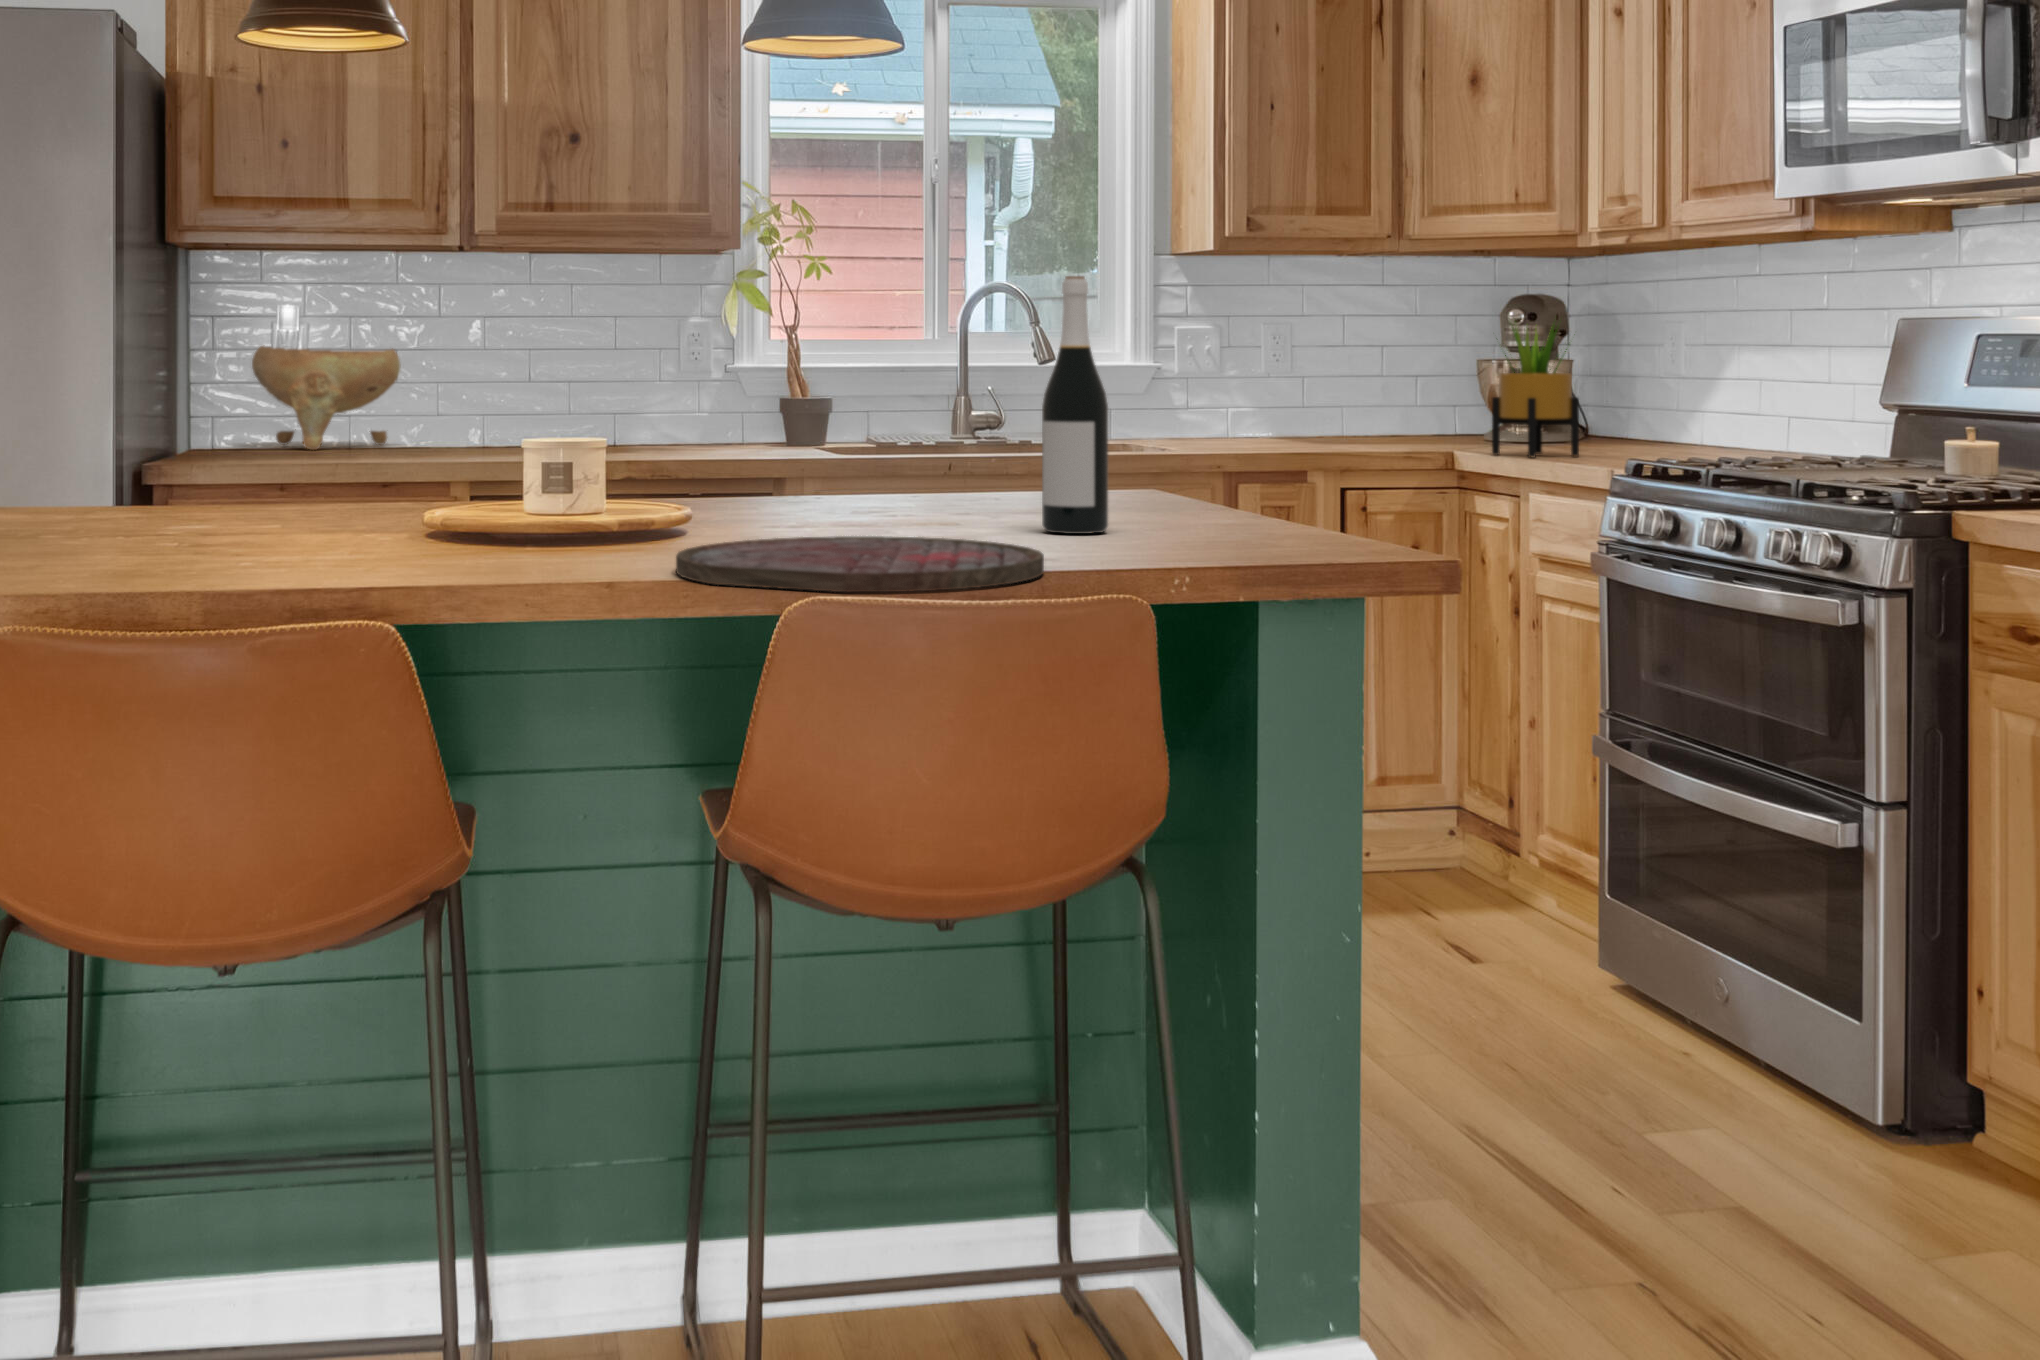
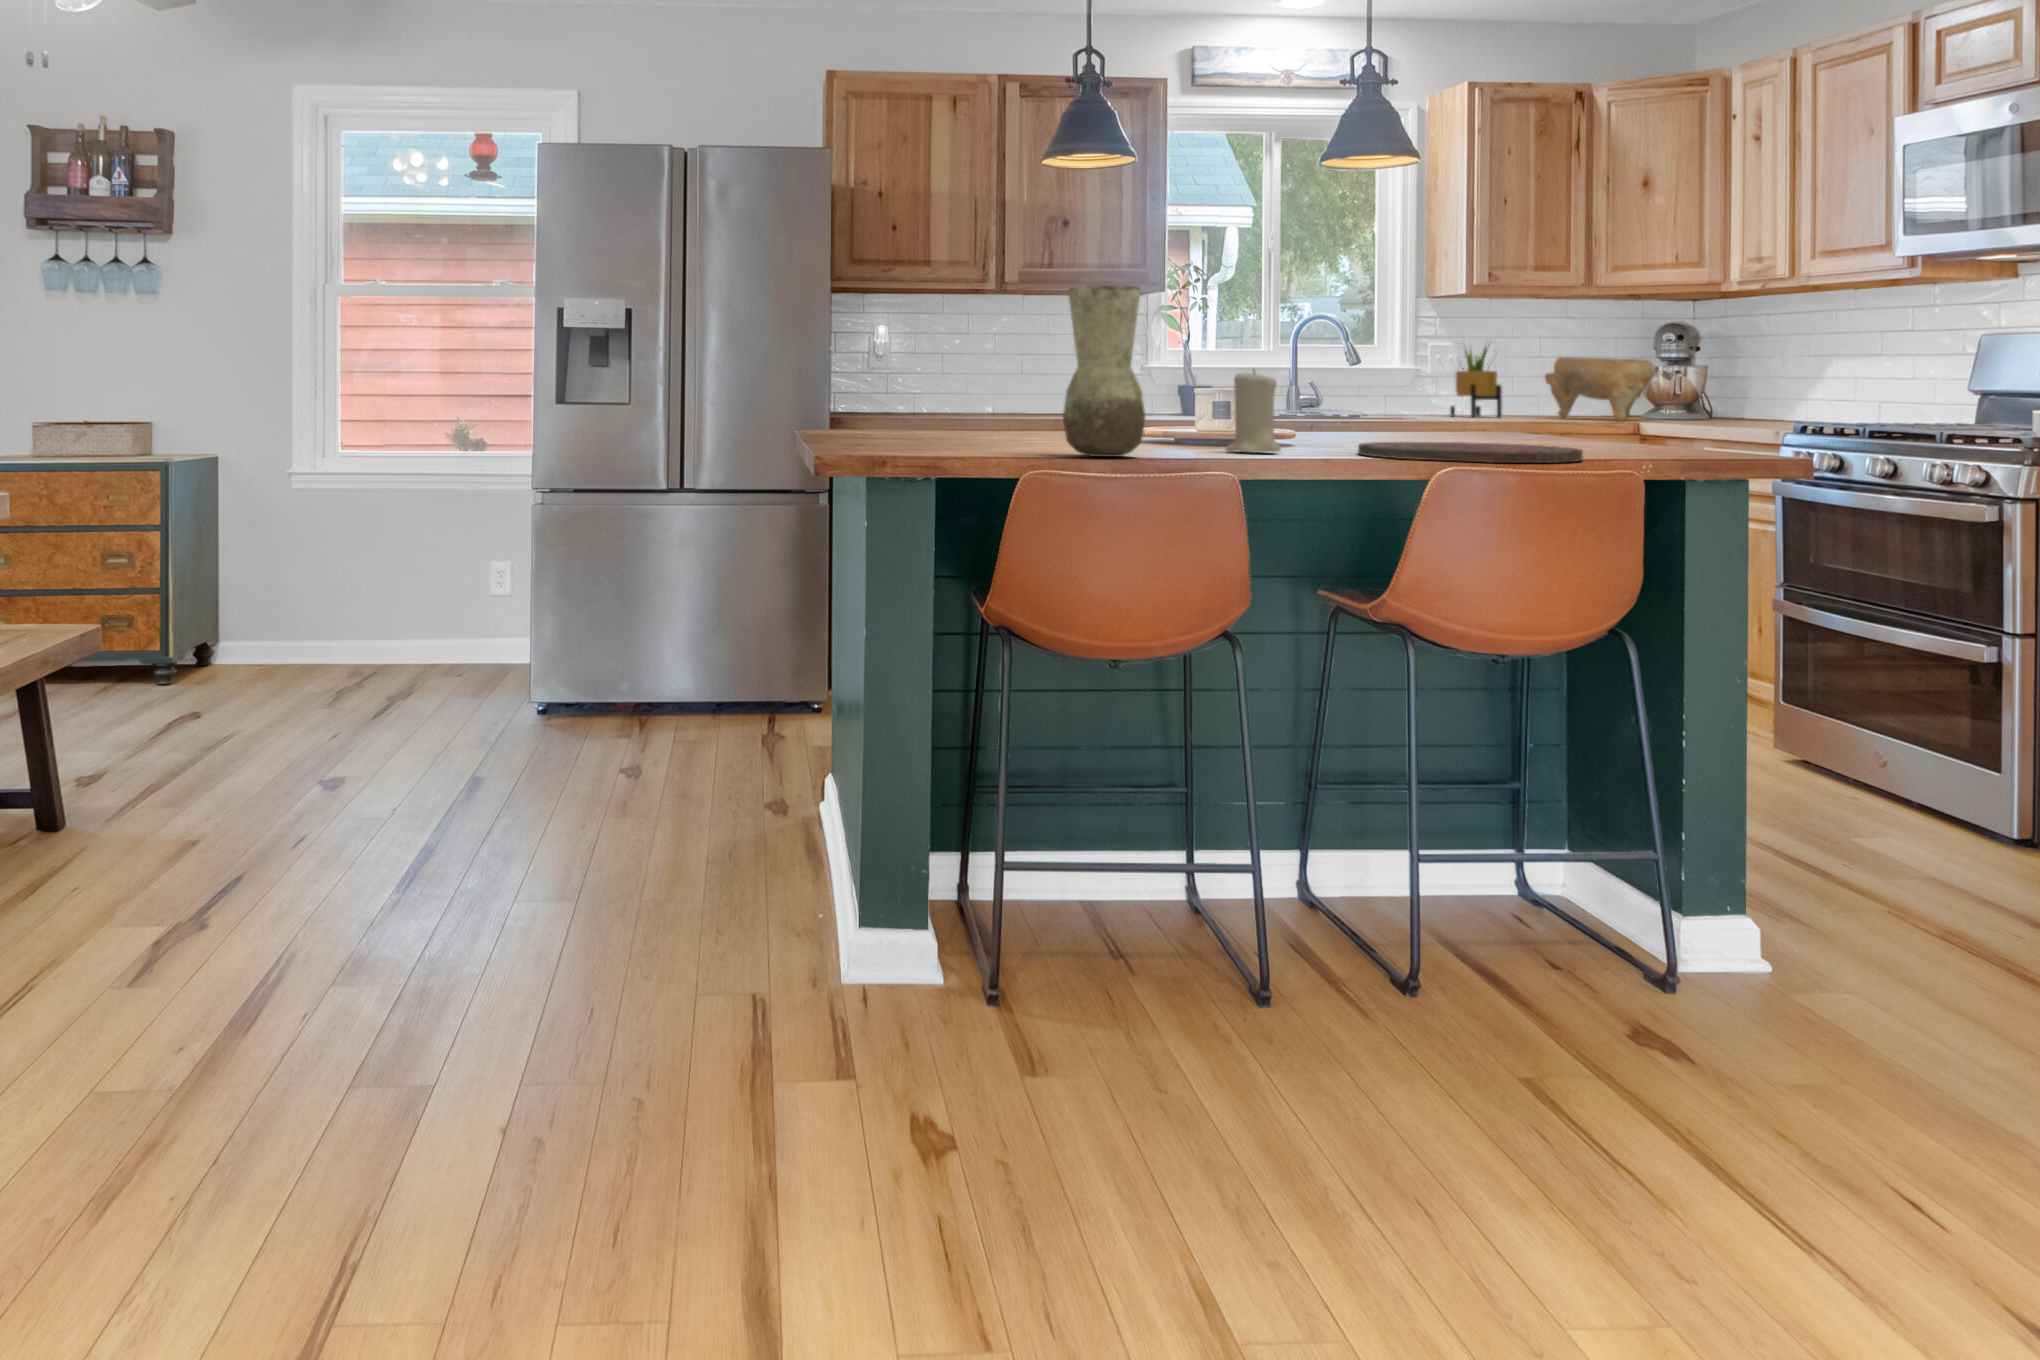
vase: none [44,263,211,596] -> present [1063,285,1146,457]
wine bottle: present [1042,276,1108,534] -> none [1507,298,1550,447]
potted plant: present [1492,321,1579,458] -> present [1450,344,1502,417]
decorative bowl: present [252,346,400,450] -> present [1545,357,1655,421]
candle: none [442,411,543,570] -> present [1226,372,1281,453]

